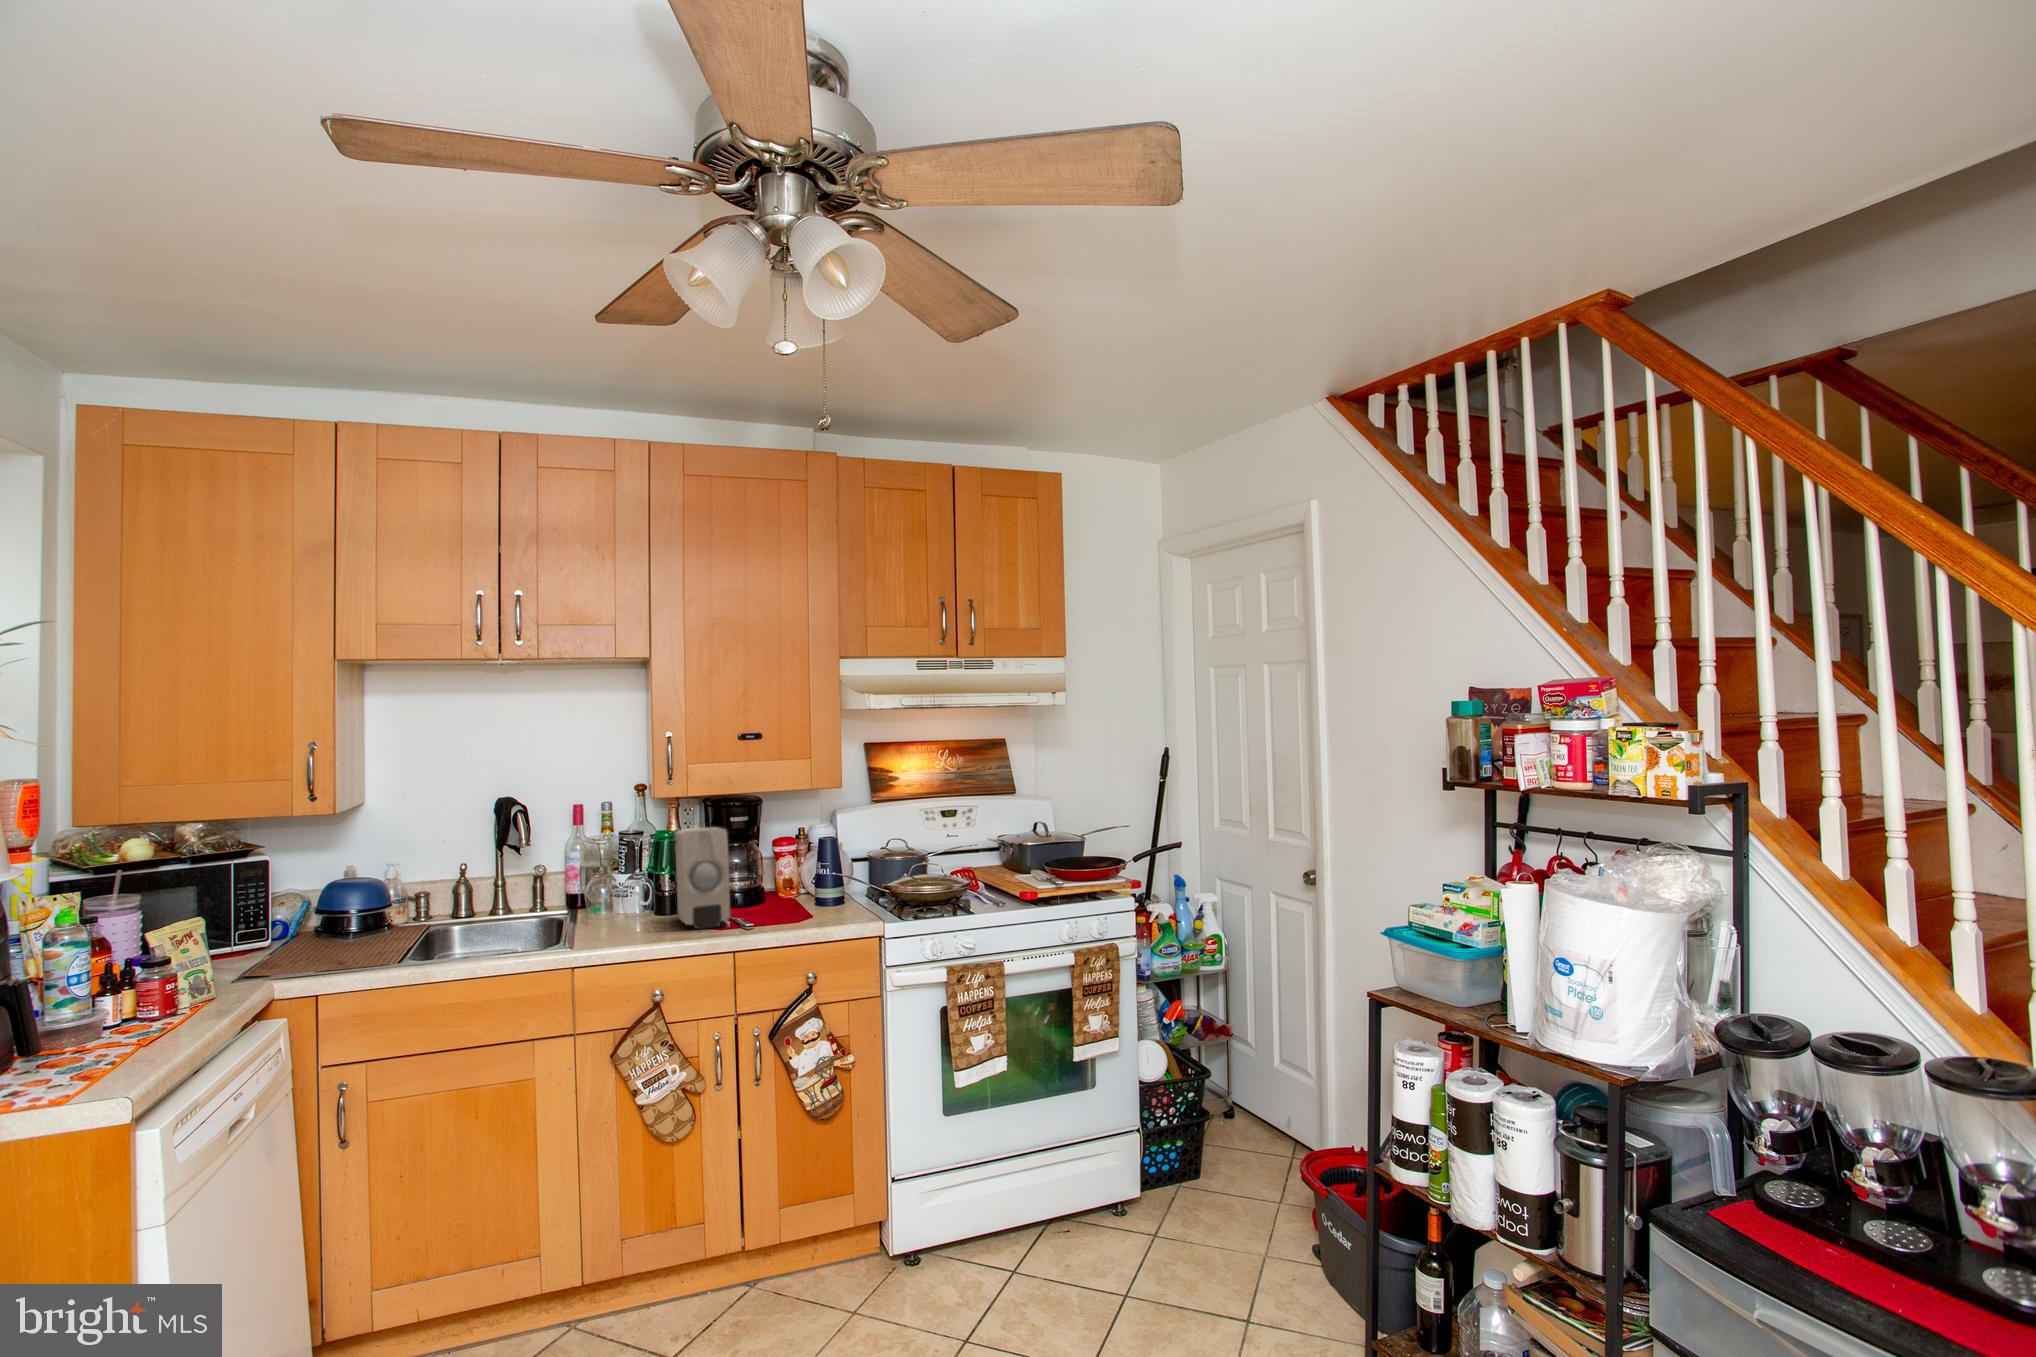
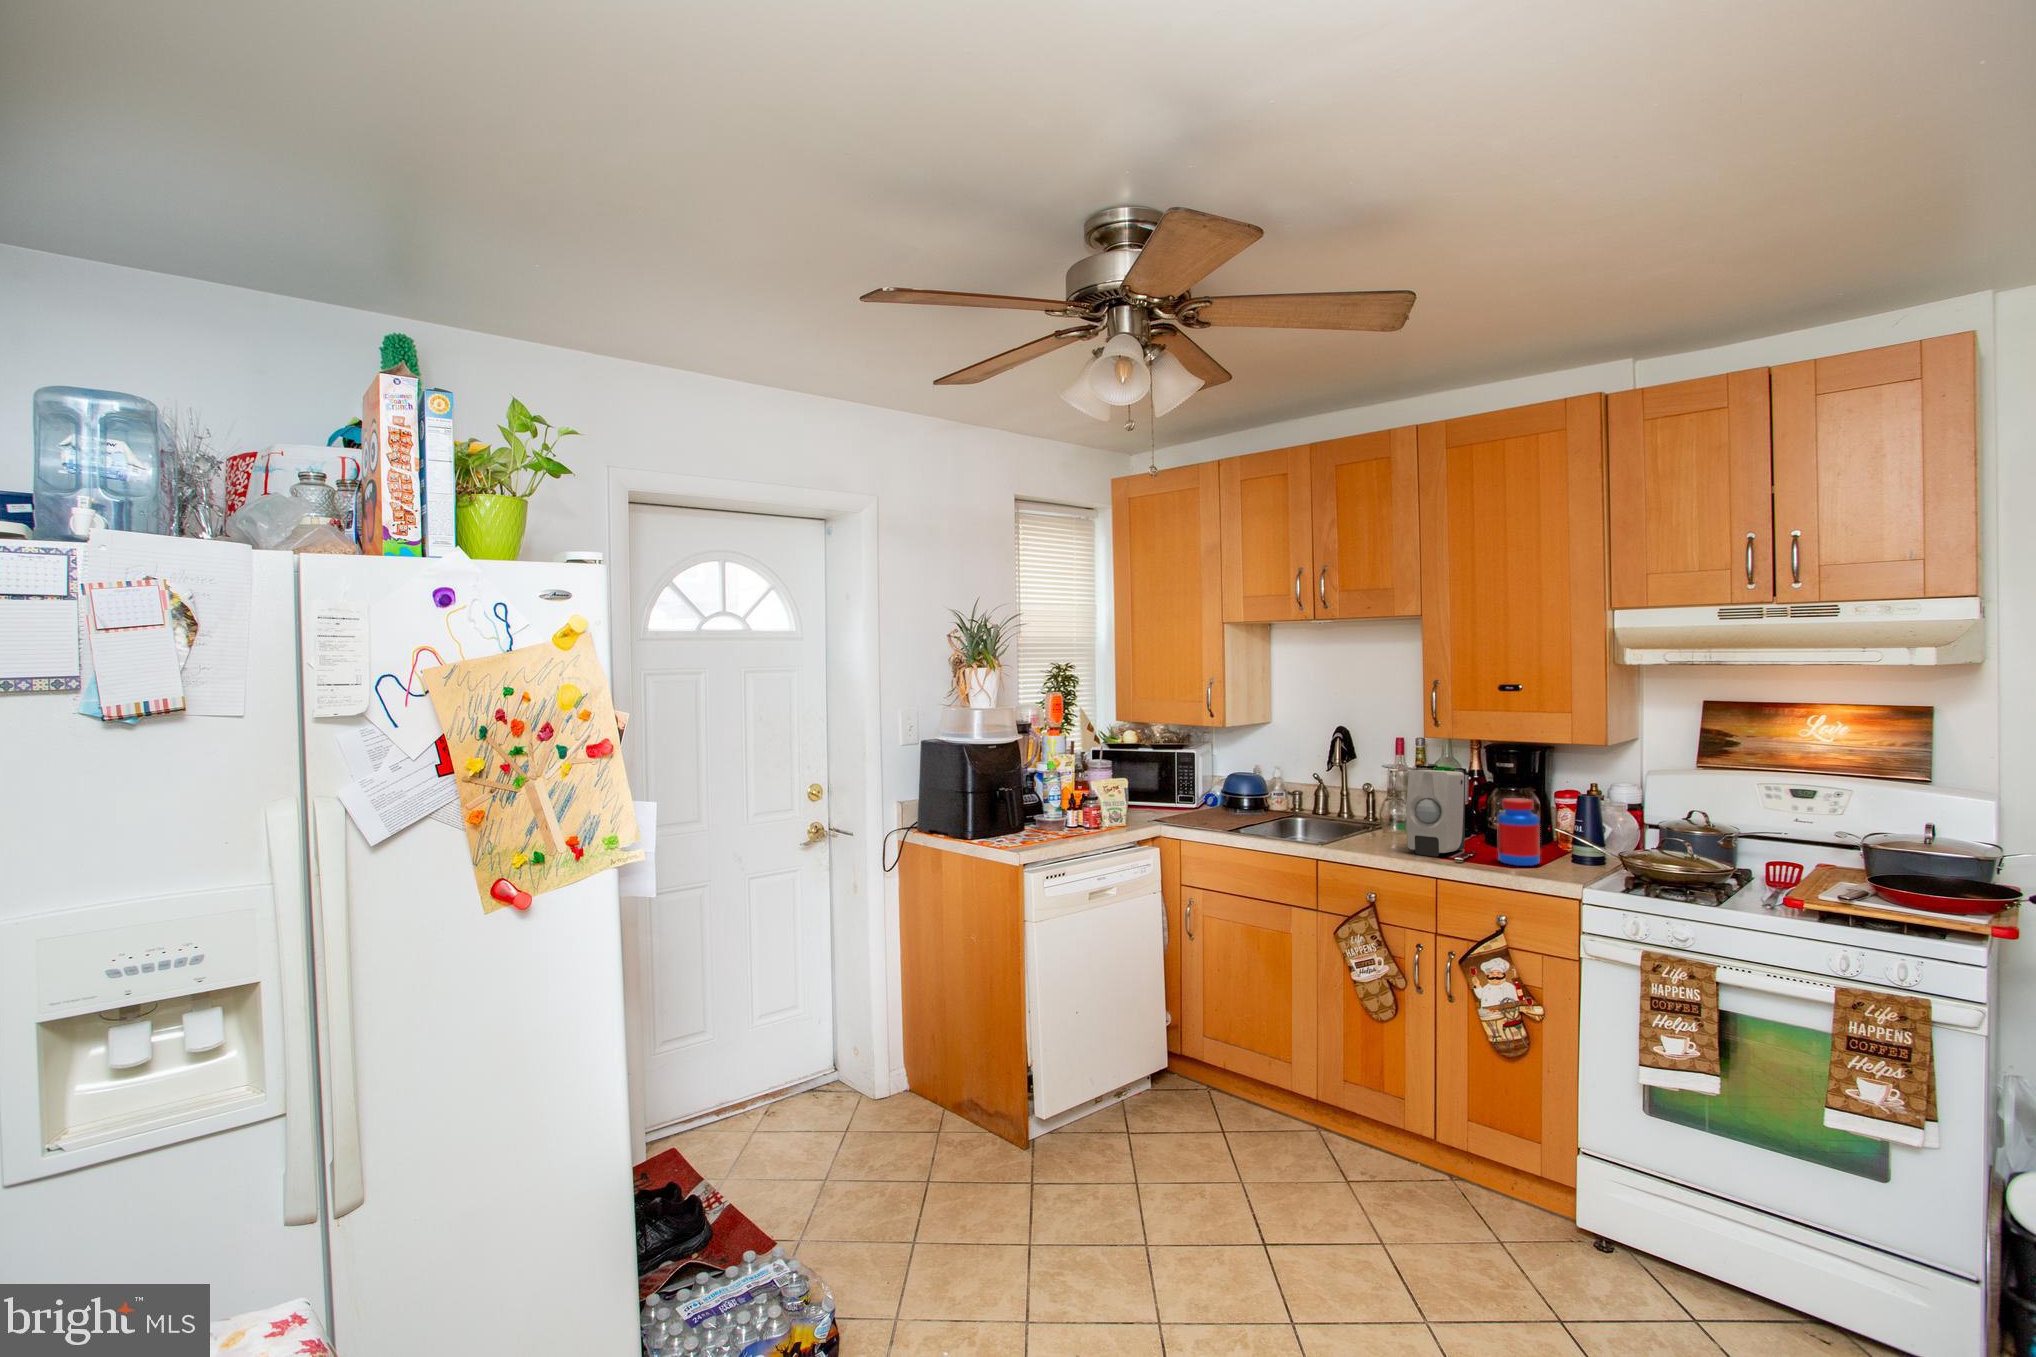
jar: none [773,846,814,918] -> present [1497,798,1540,866]

